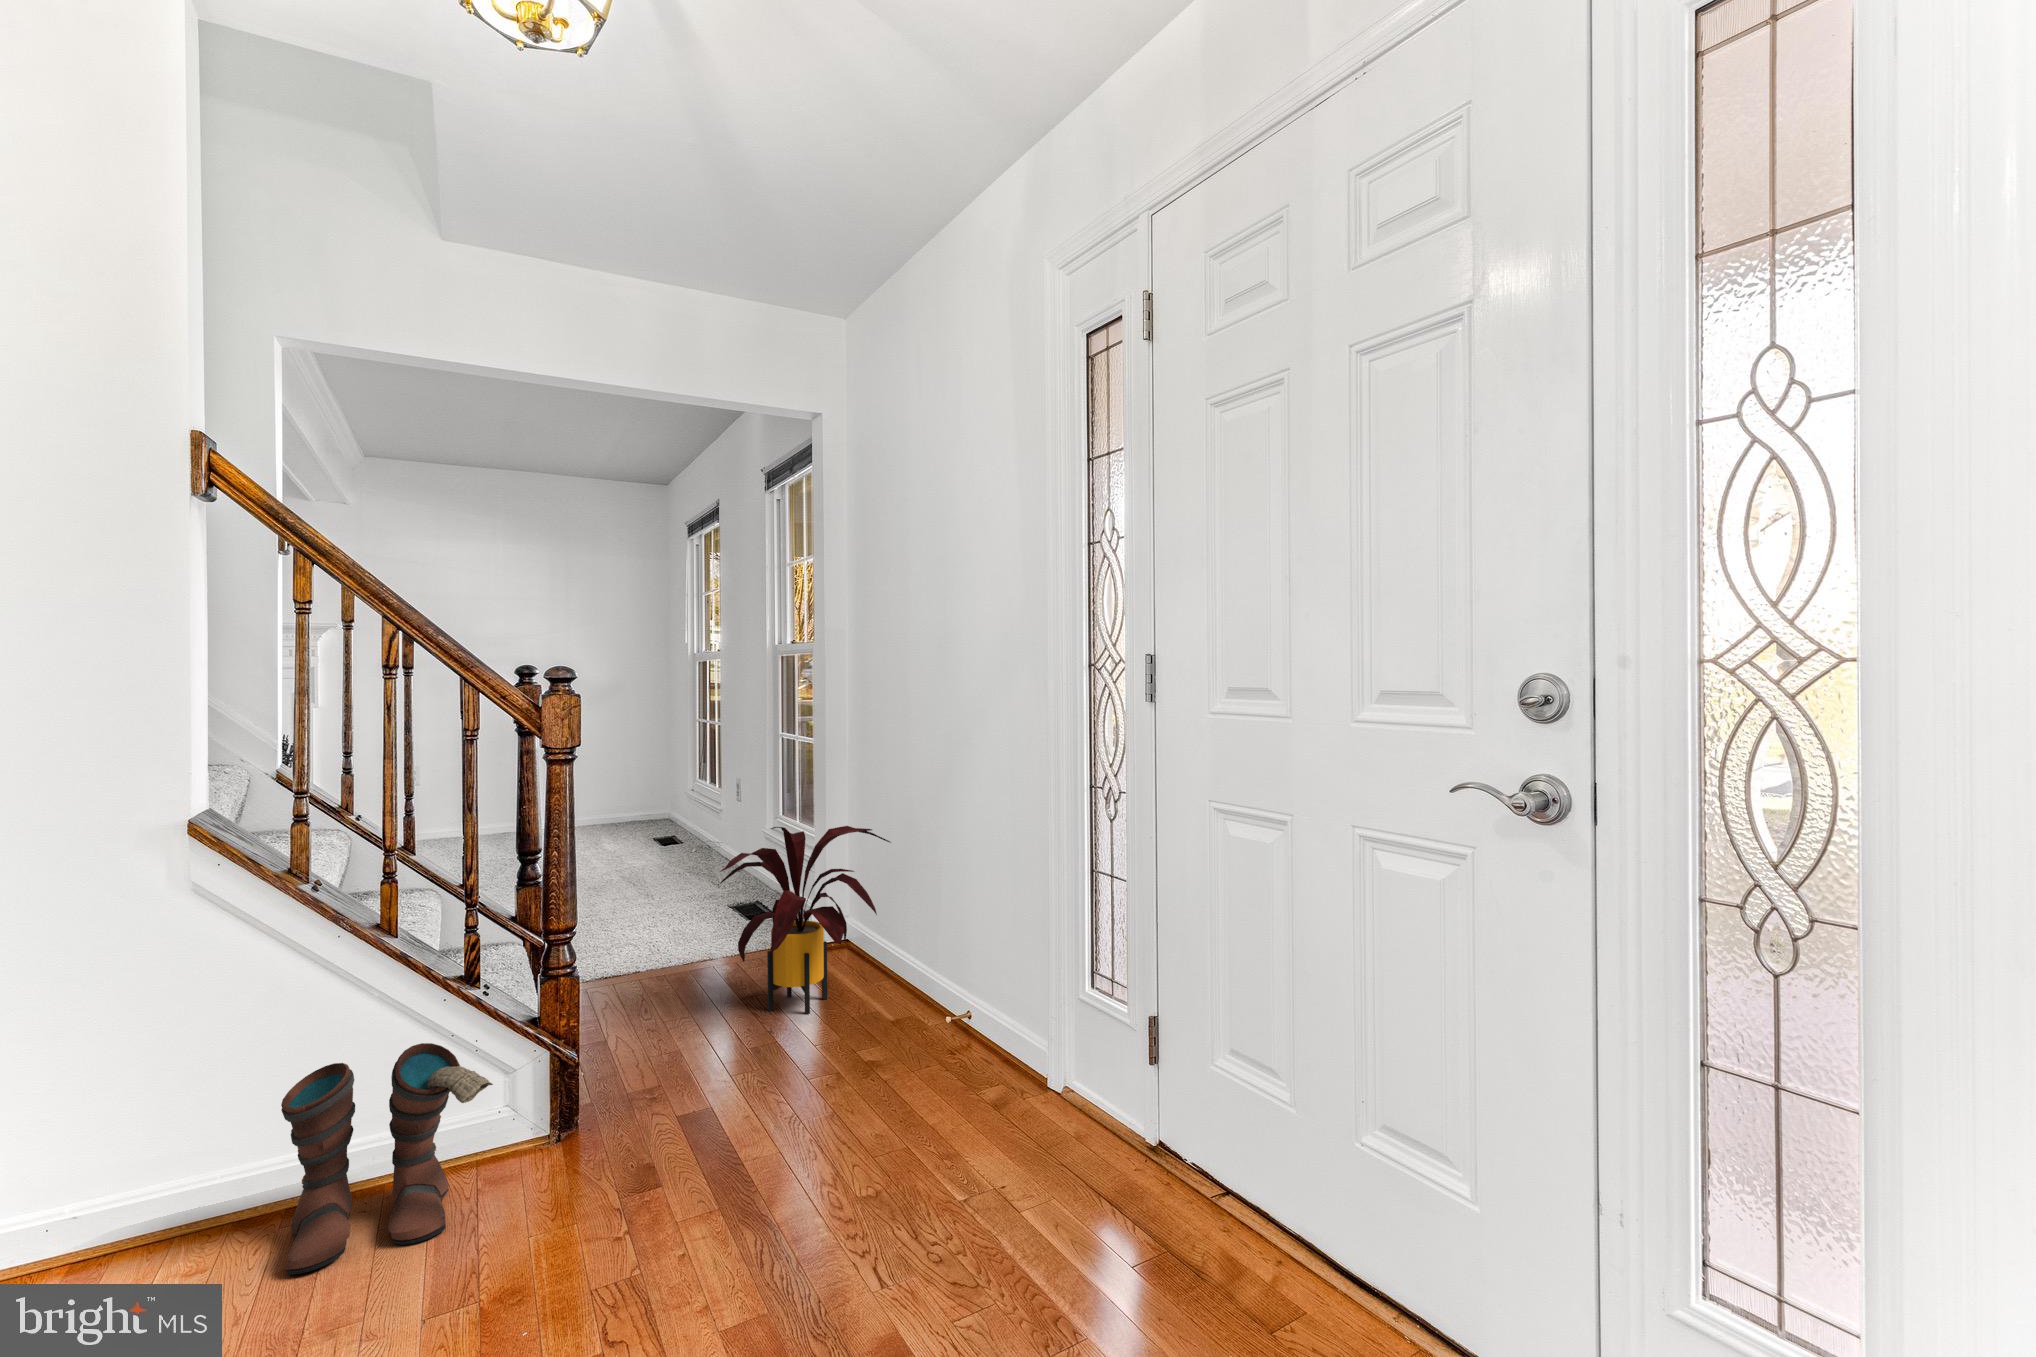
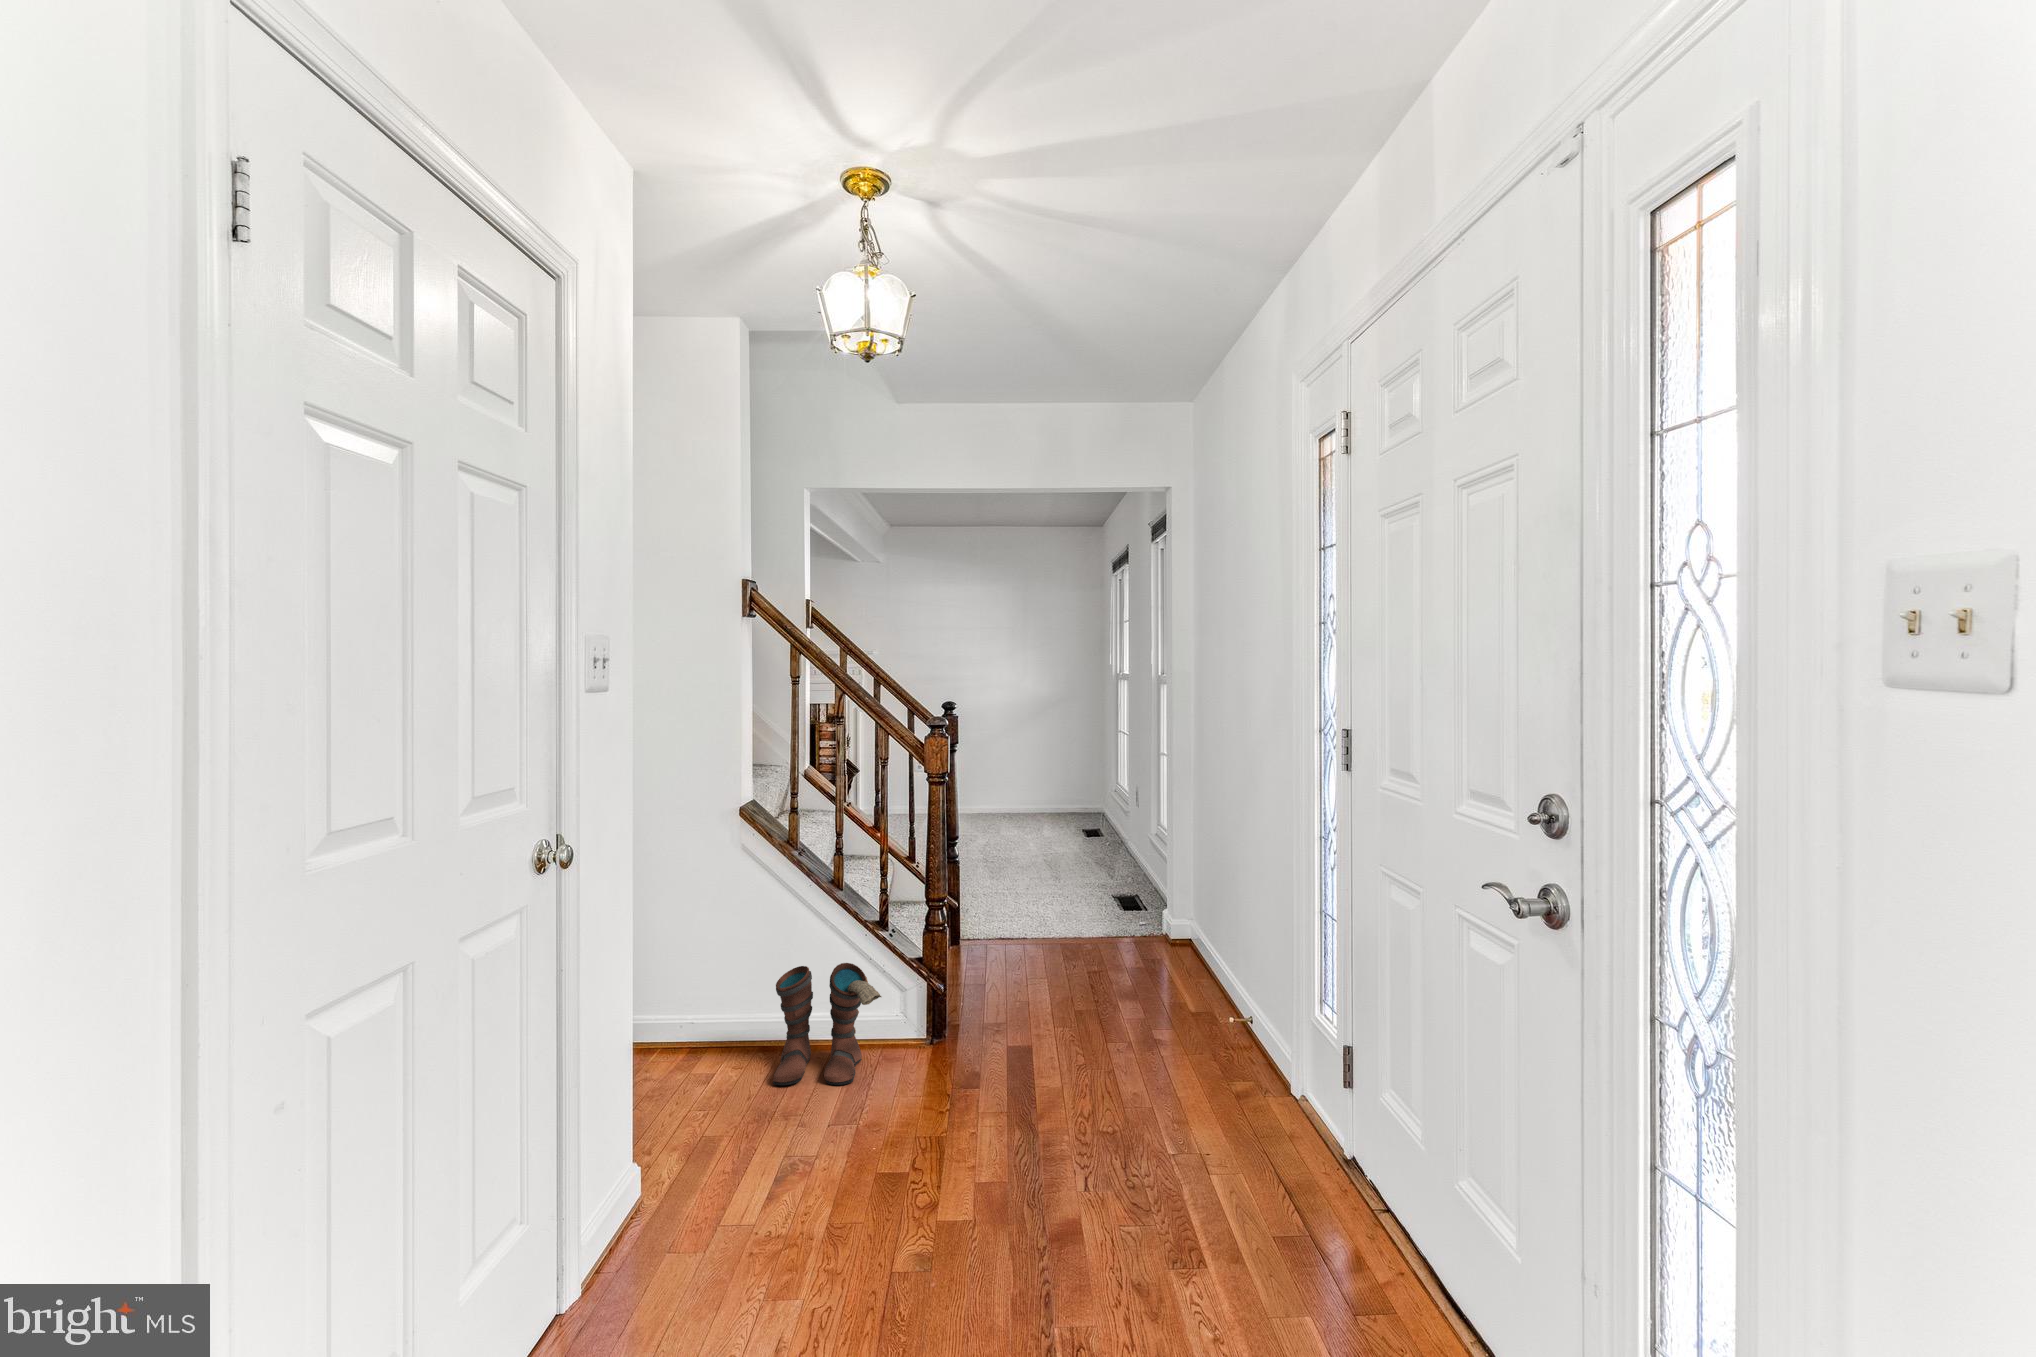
house plant: present [720,826,890,1014] -> none [1057,840,1212,995]

